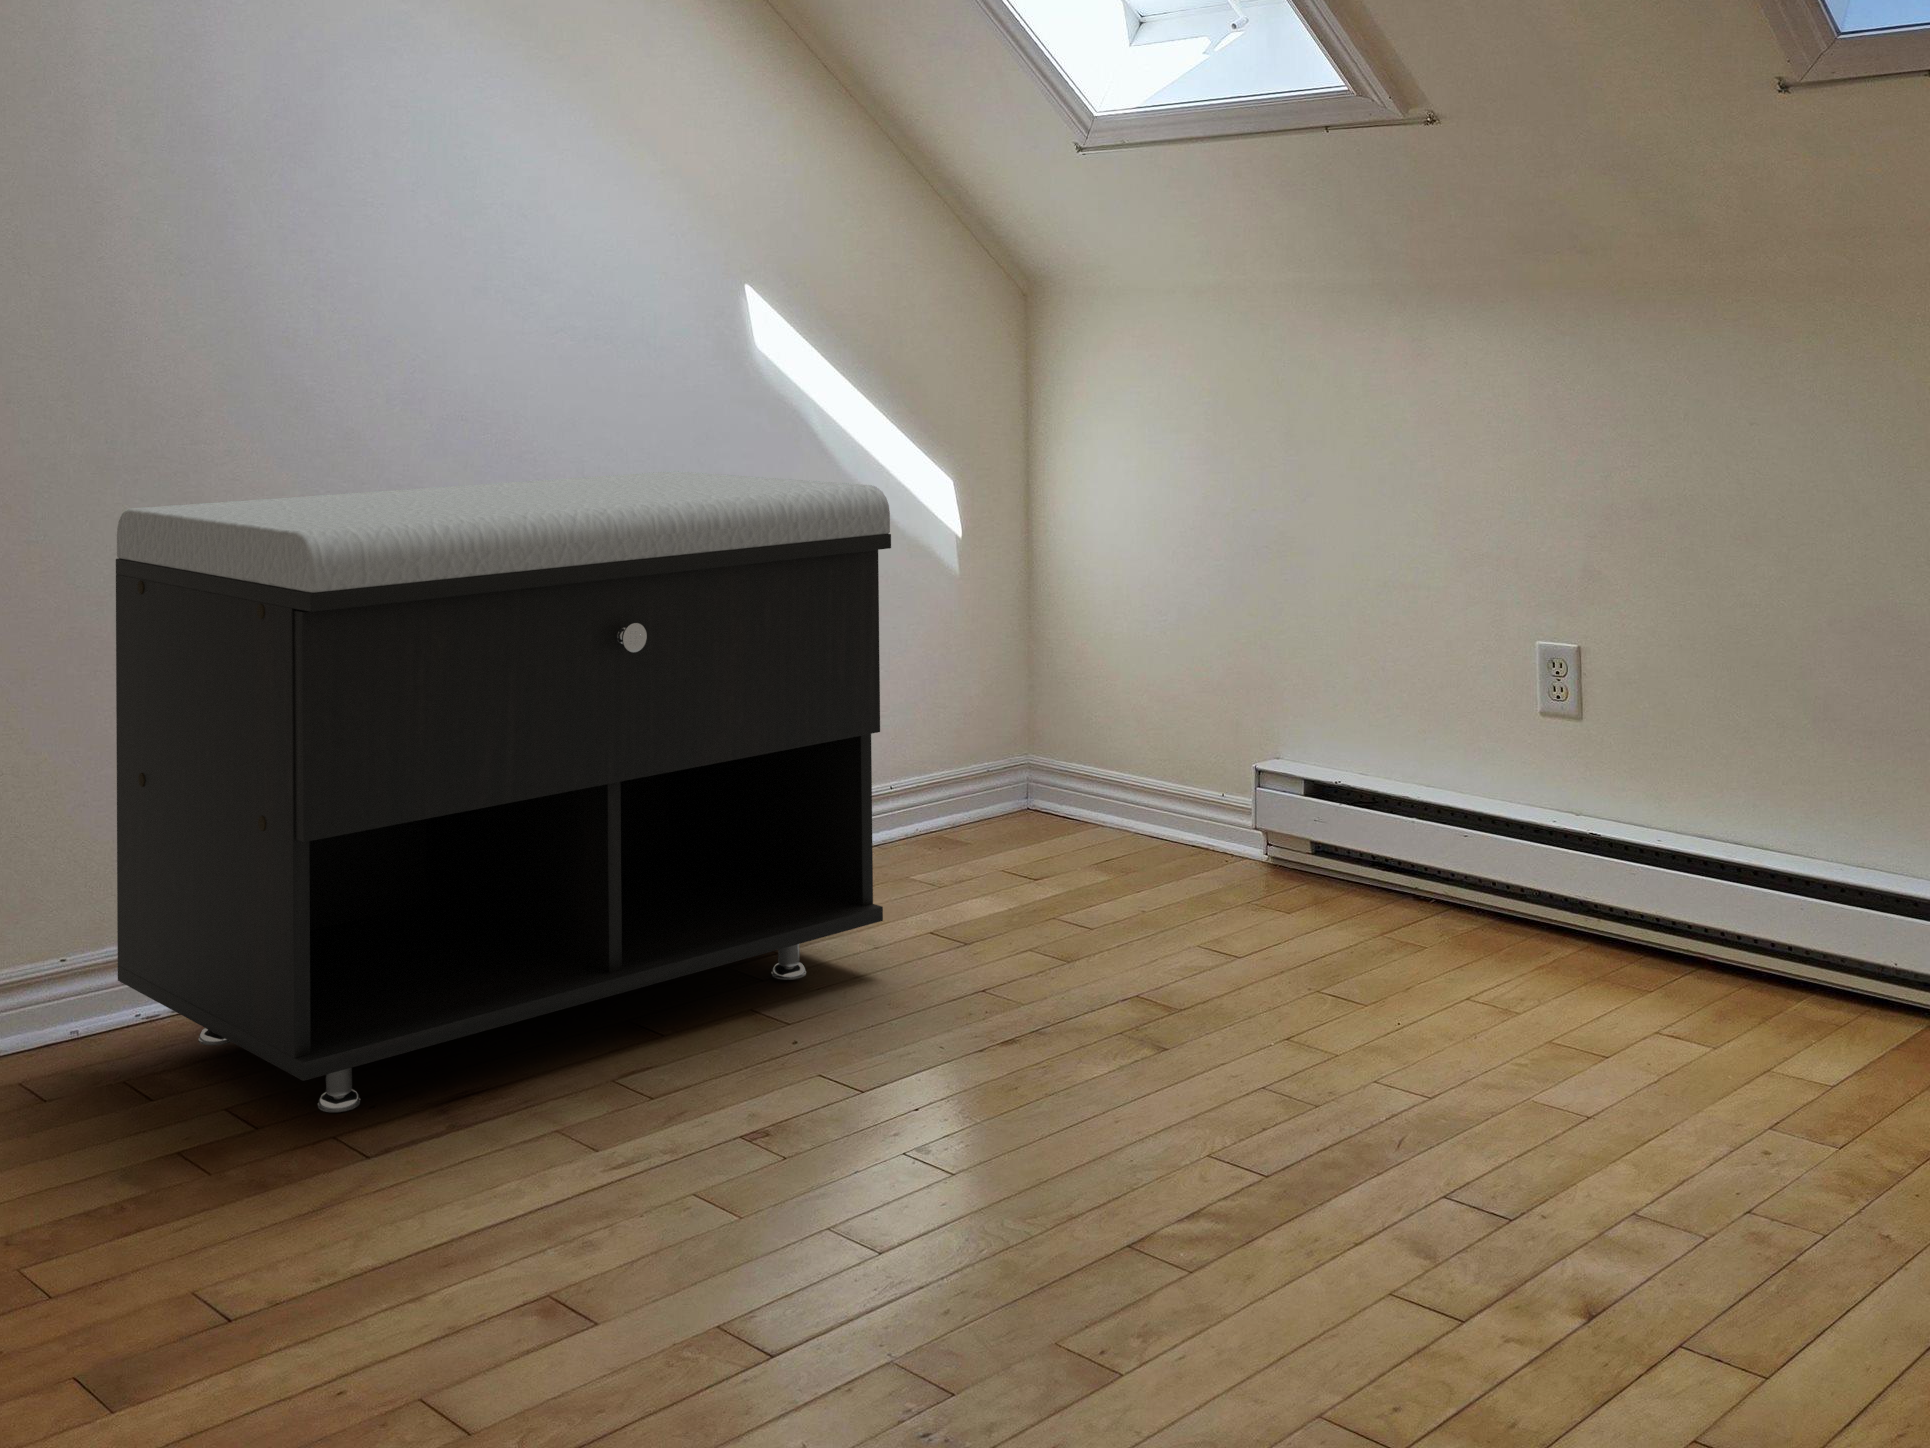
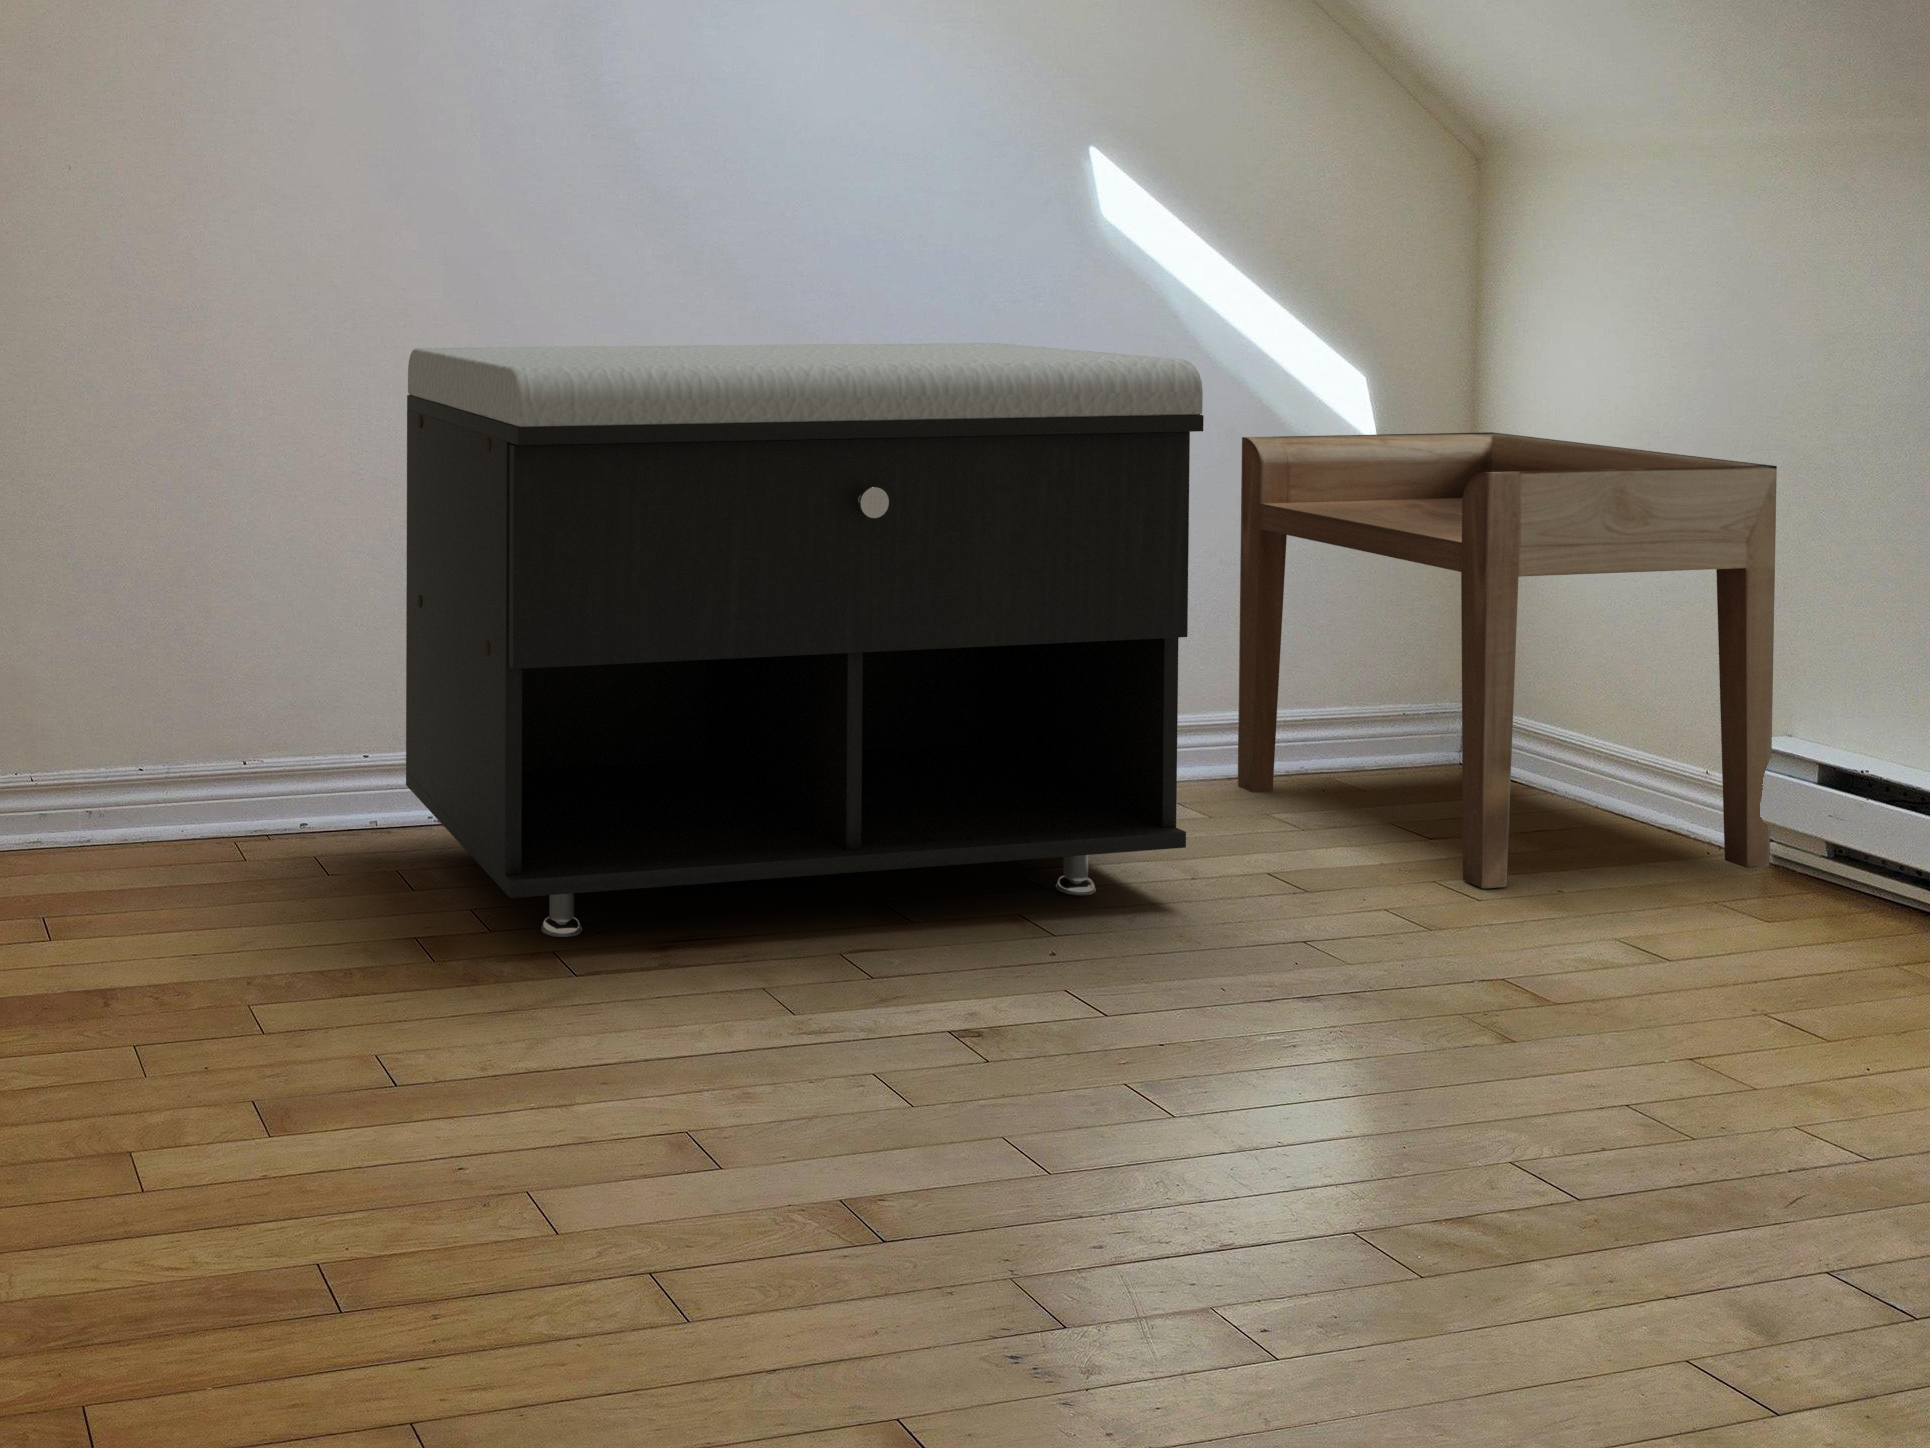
side table: none [869,525,1272,917] -> present [1238,432,1777,888]

